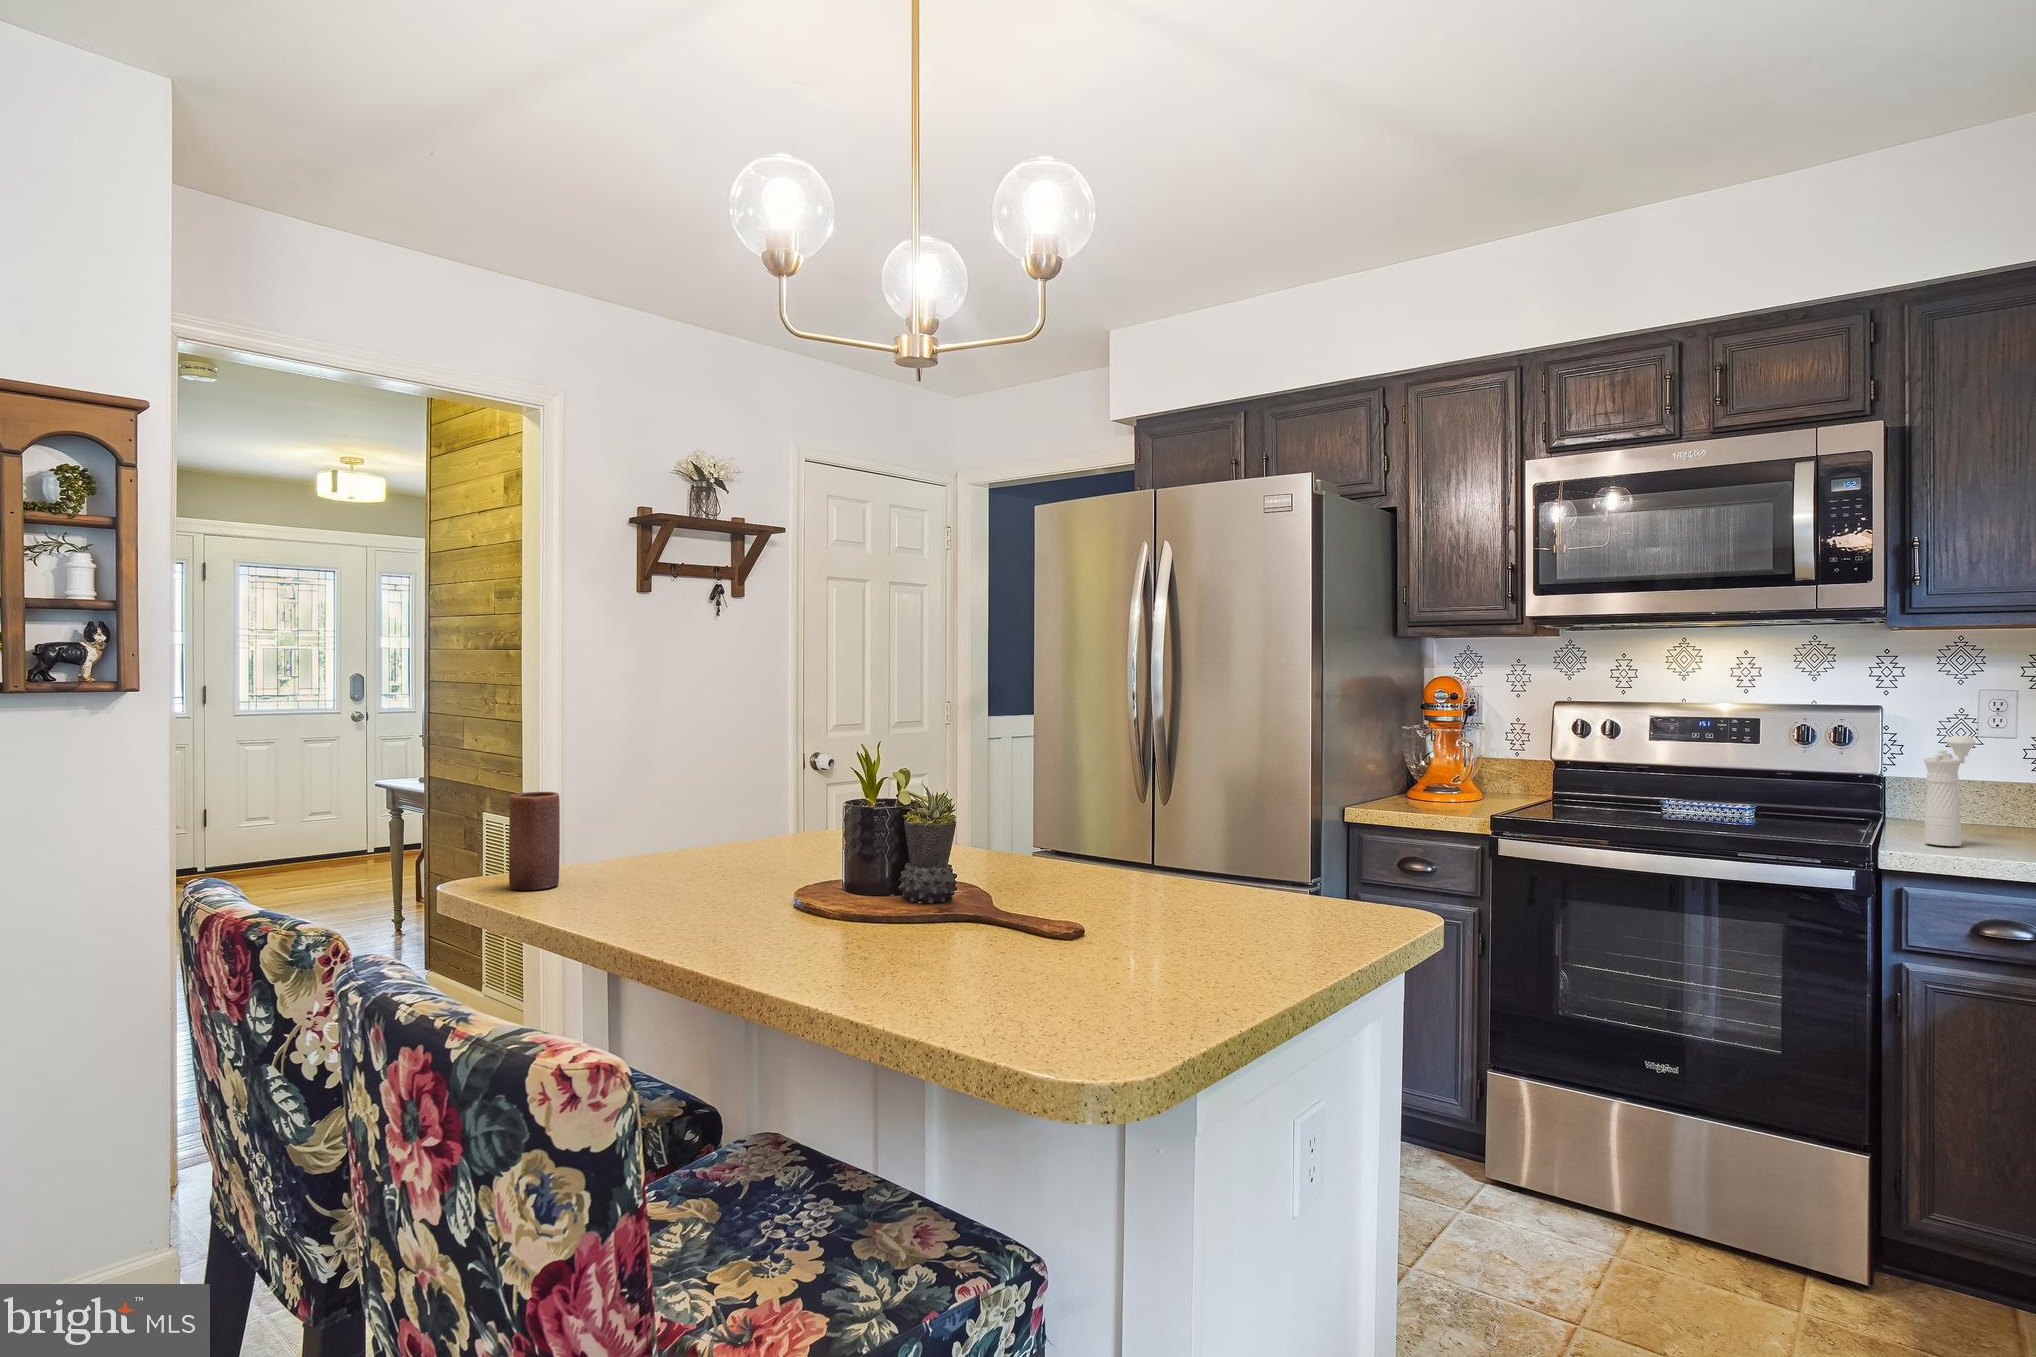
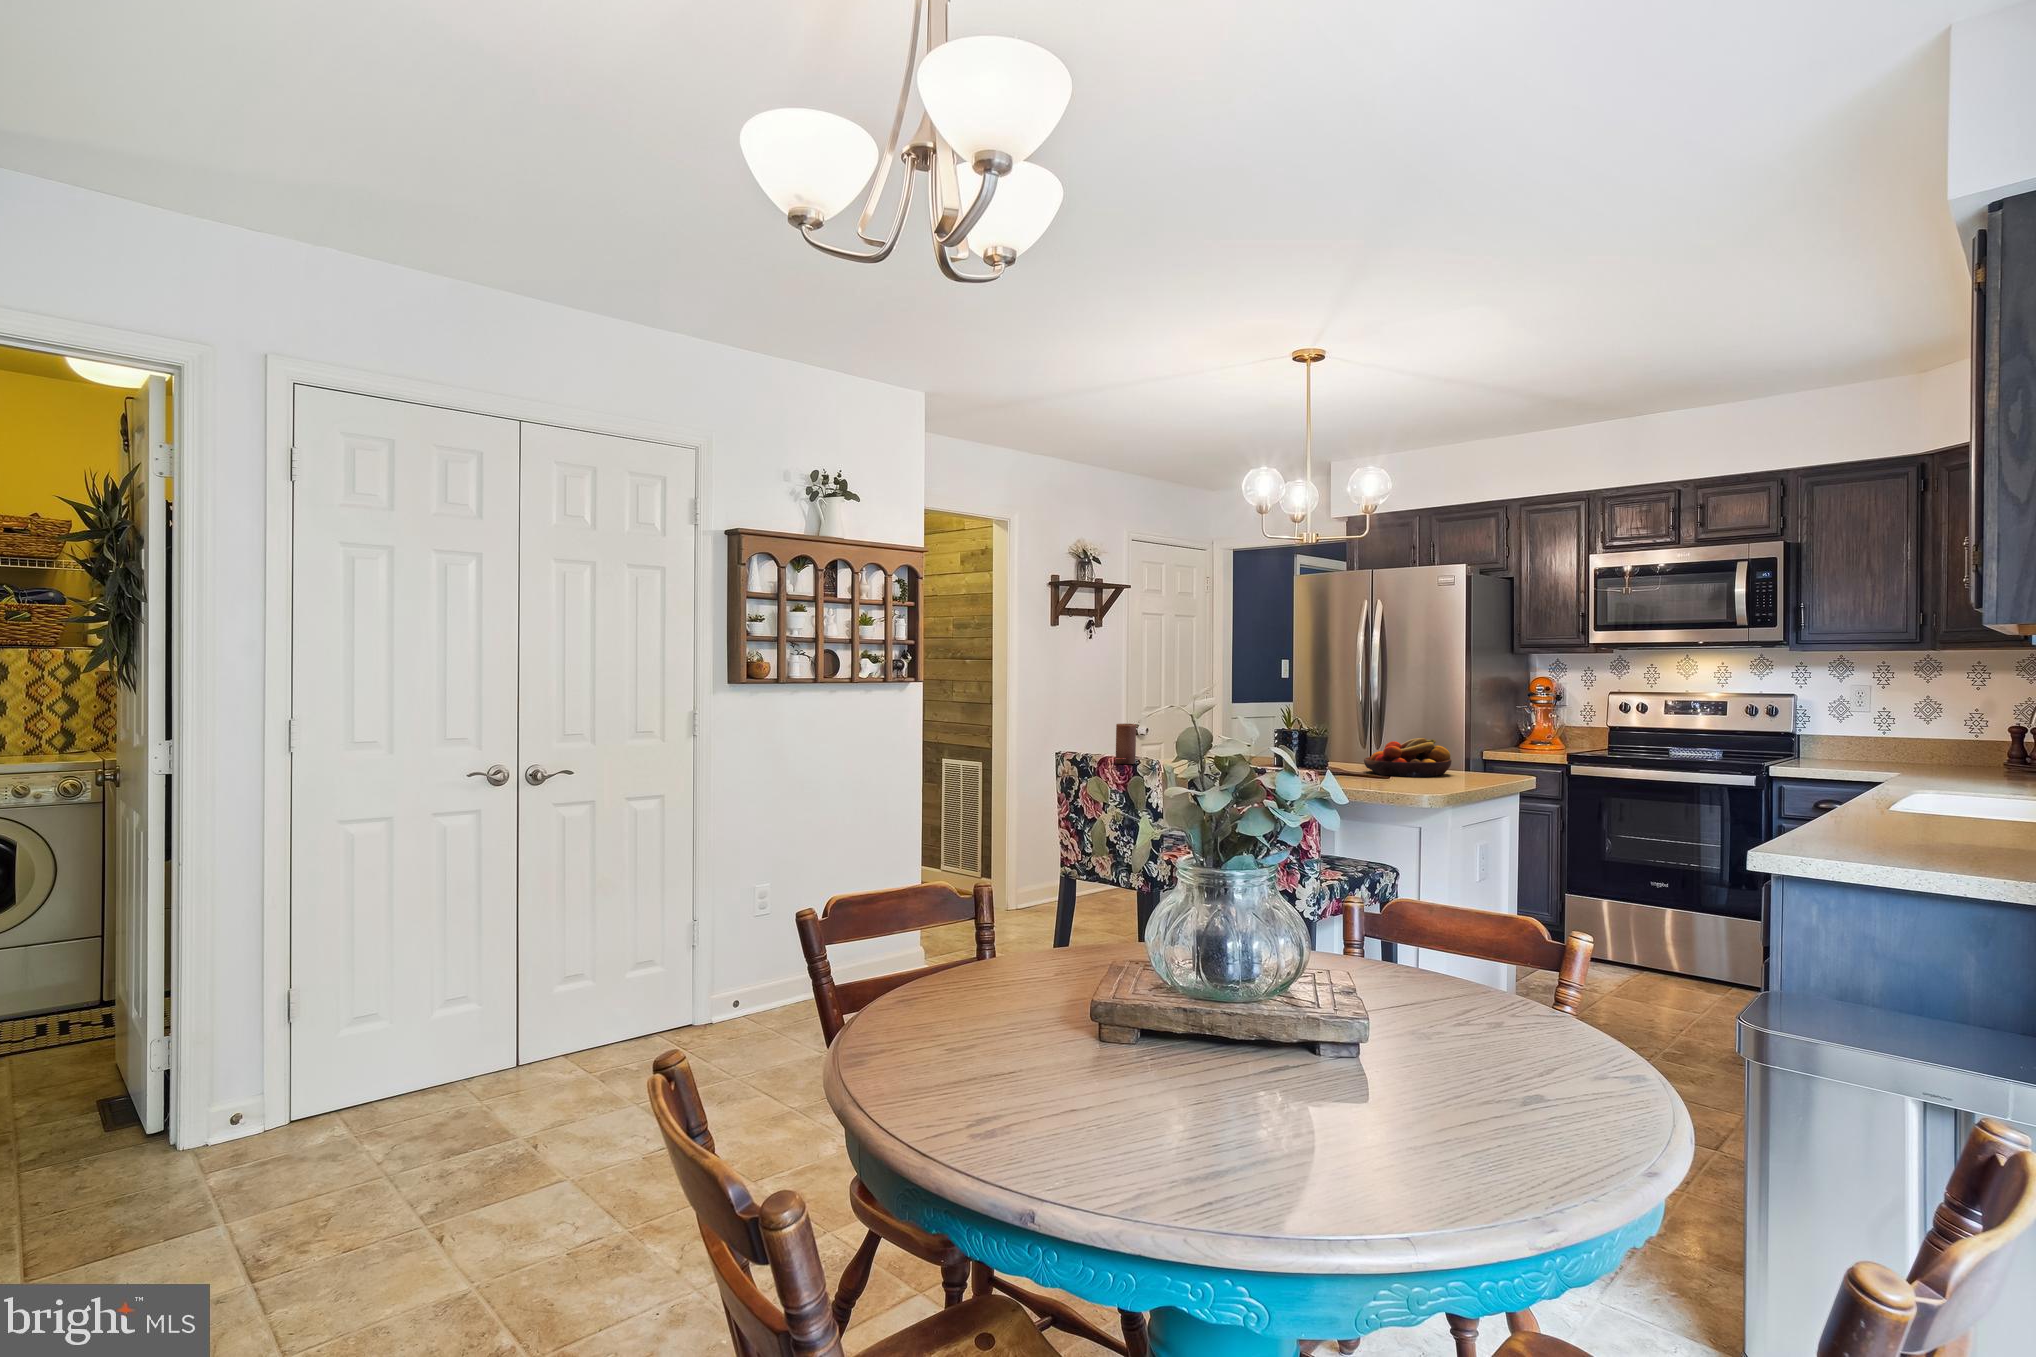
pepper mill: present [1924,736,1975,846] -> none [1800,709,1832,765]
fruit bowl: none [1053,827,1256,942] -> present [1364,738,1451,777]

